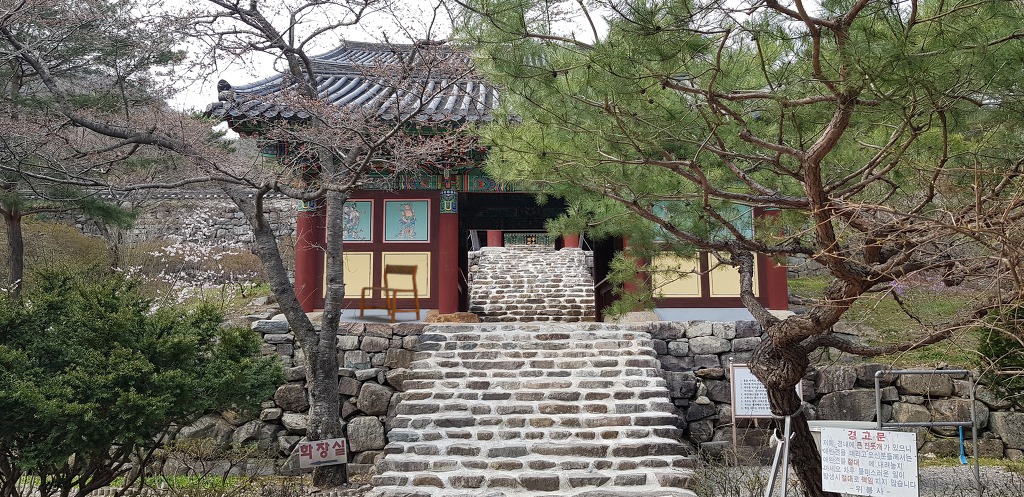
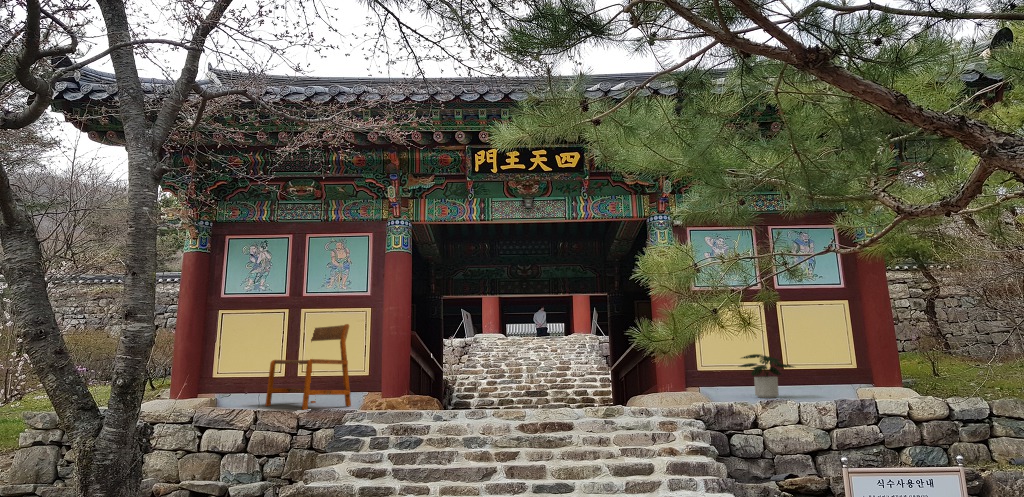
potted plant: none [681,287,719,317] -> present [739,354,793,398]

